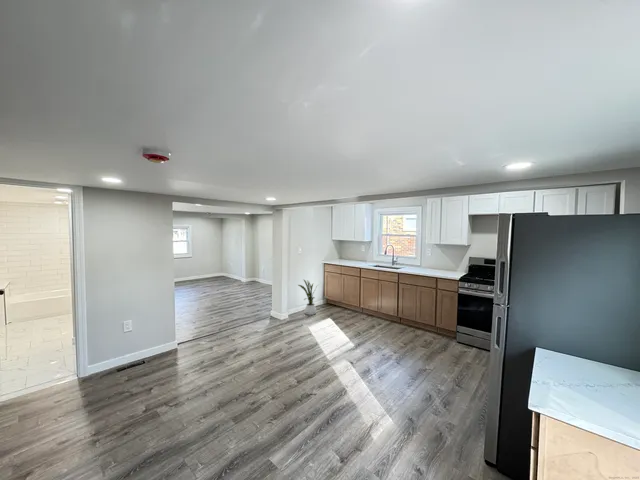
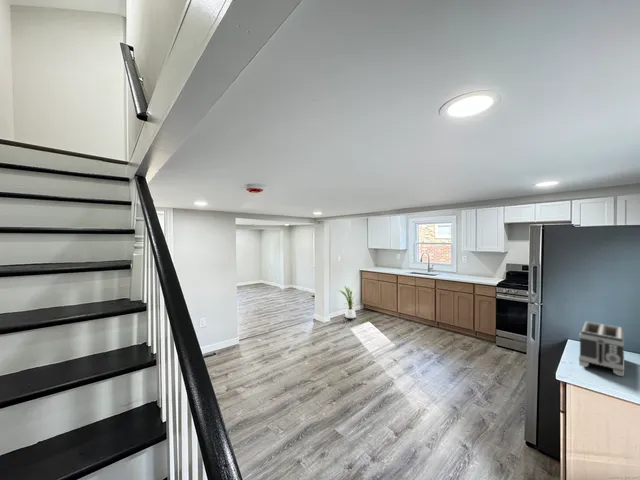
toaster: none [549,328,603,399] -> present [579,321,624,376]

